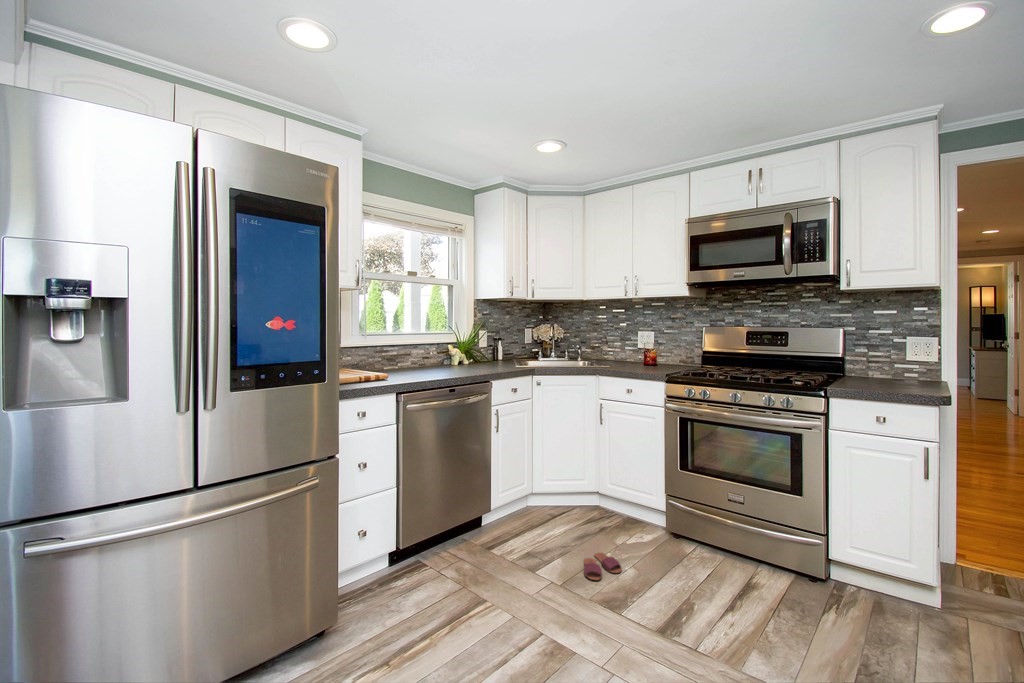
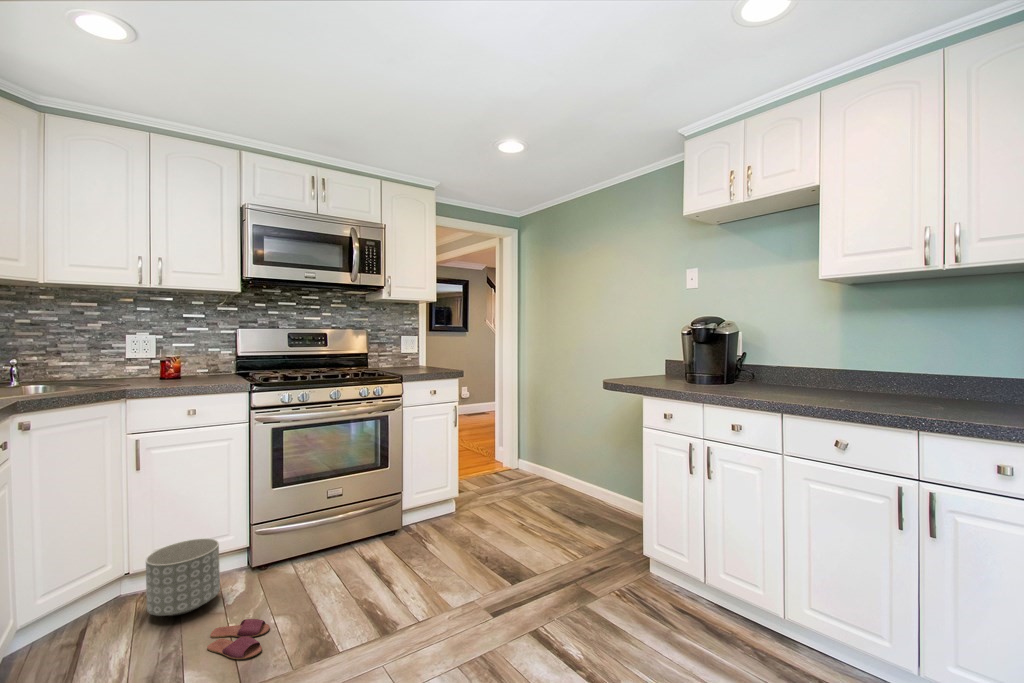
planter: none [587,485,630,536] -> present [146,539,220,616]

